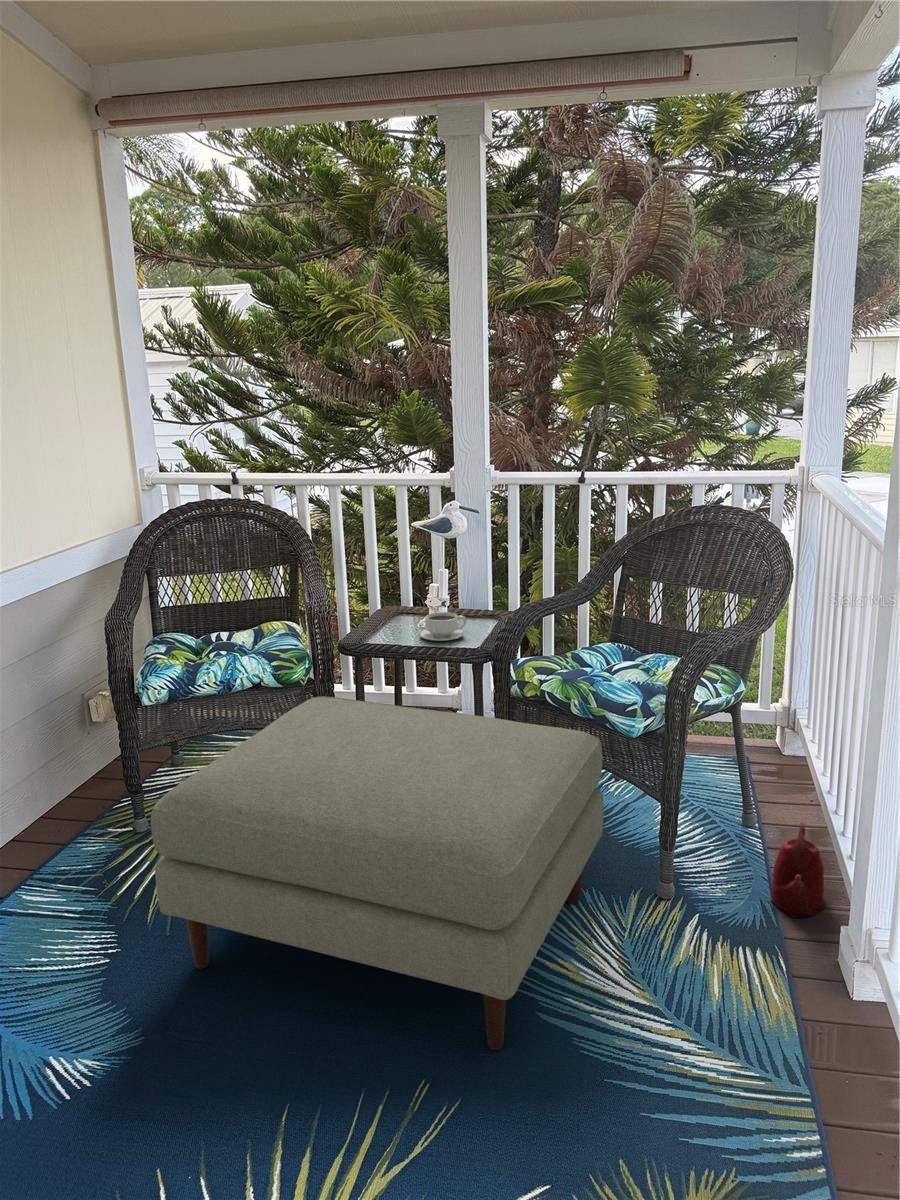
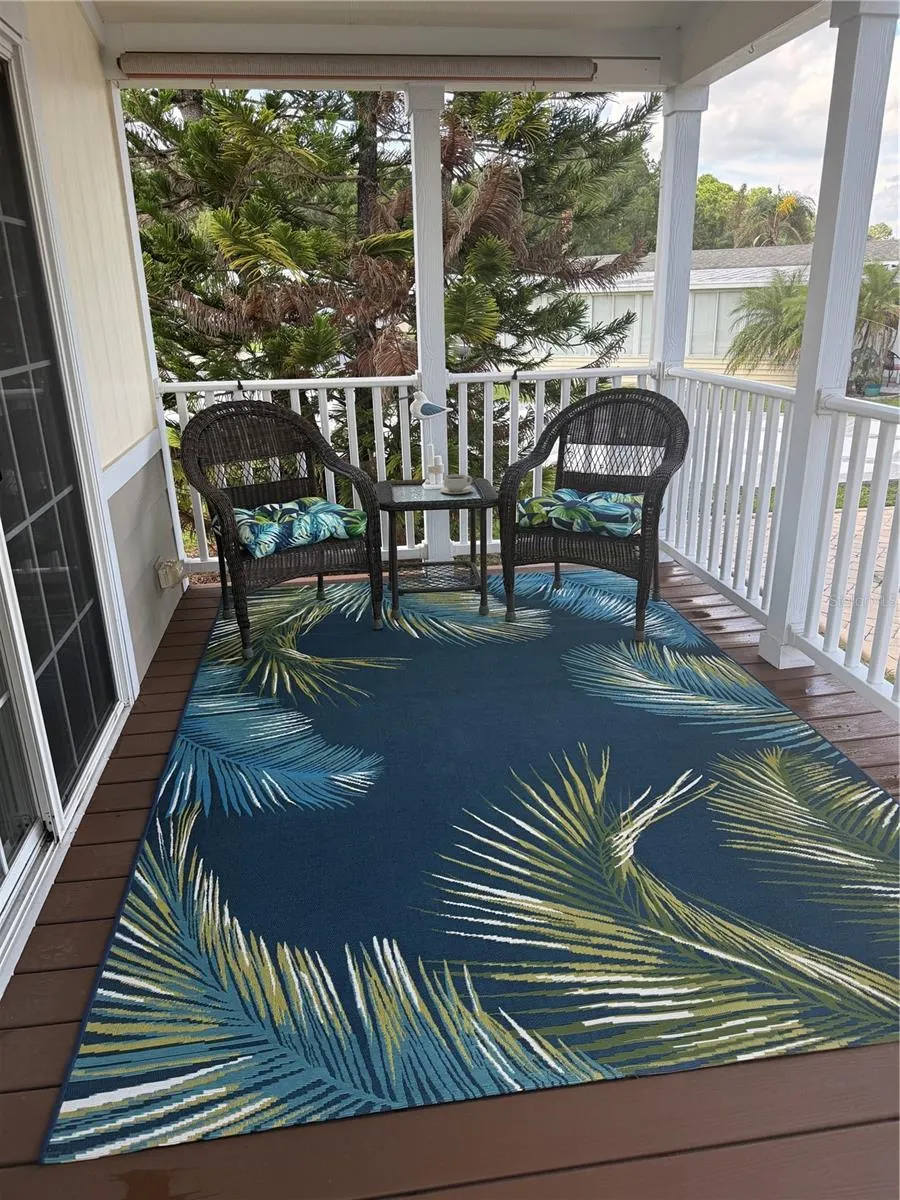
ottoman: present [151,696,604,1050] -> none [361,534,634,722]
watering can: present [771,823,825,918] -> none [704,582,738,639]

